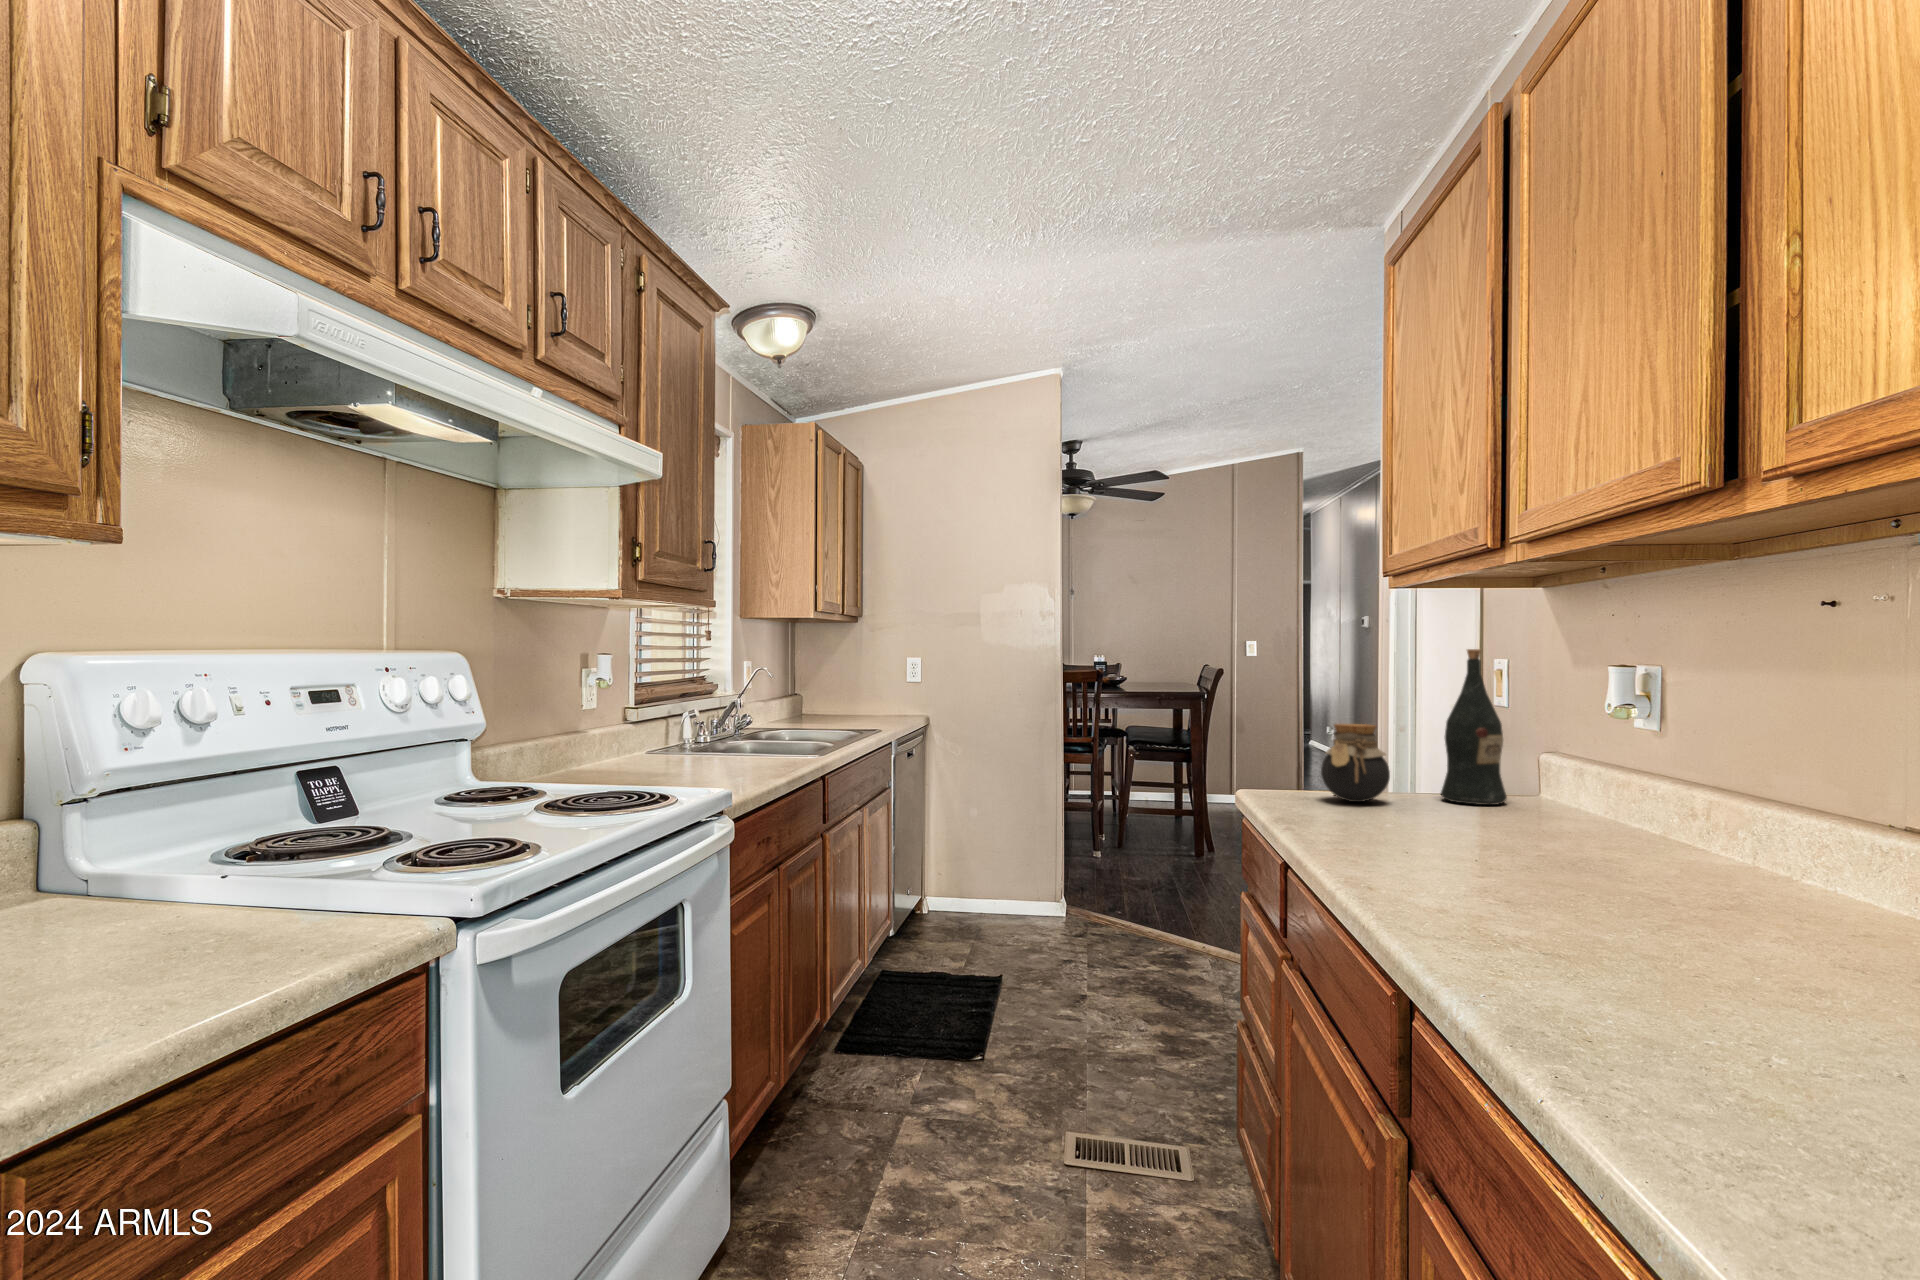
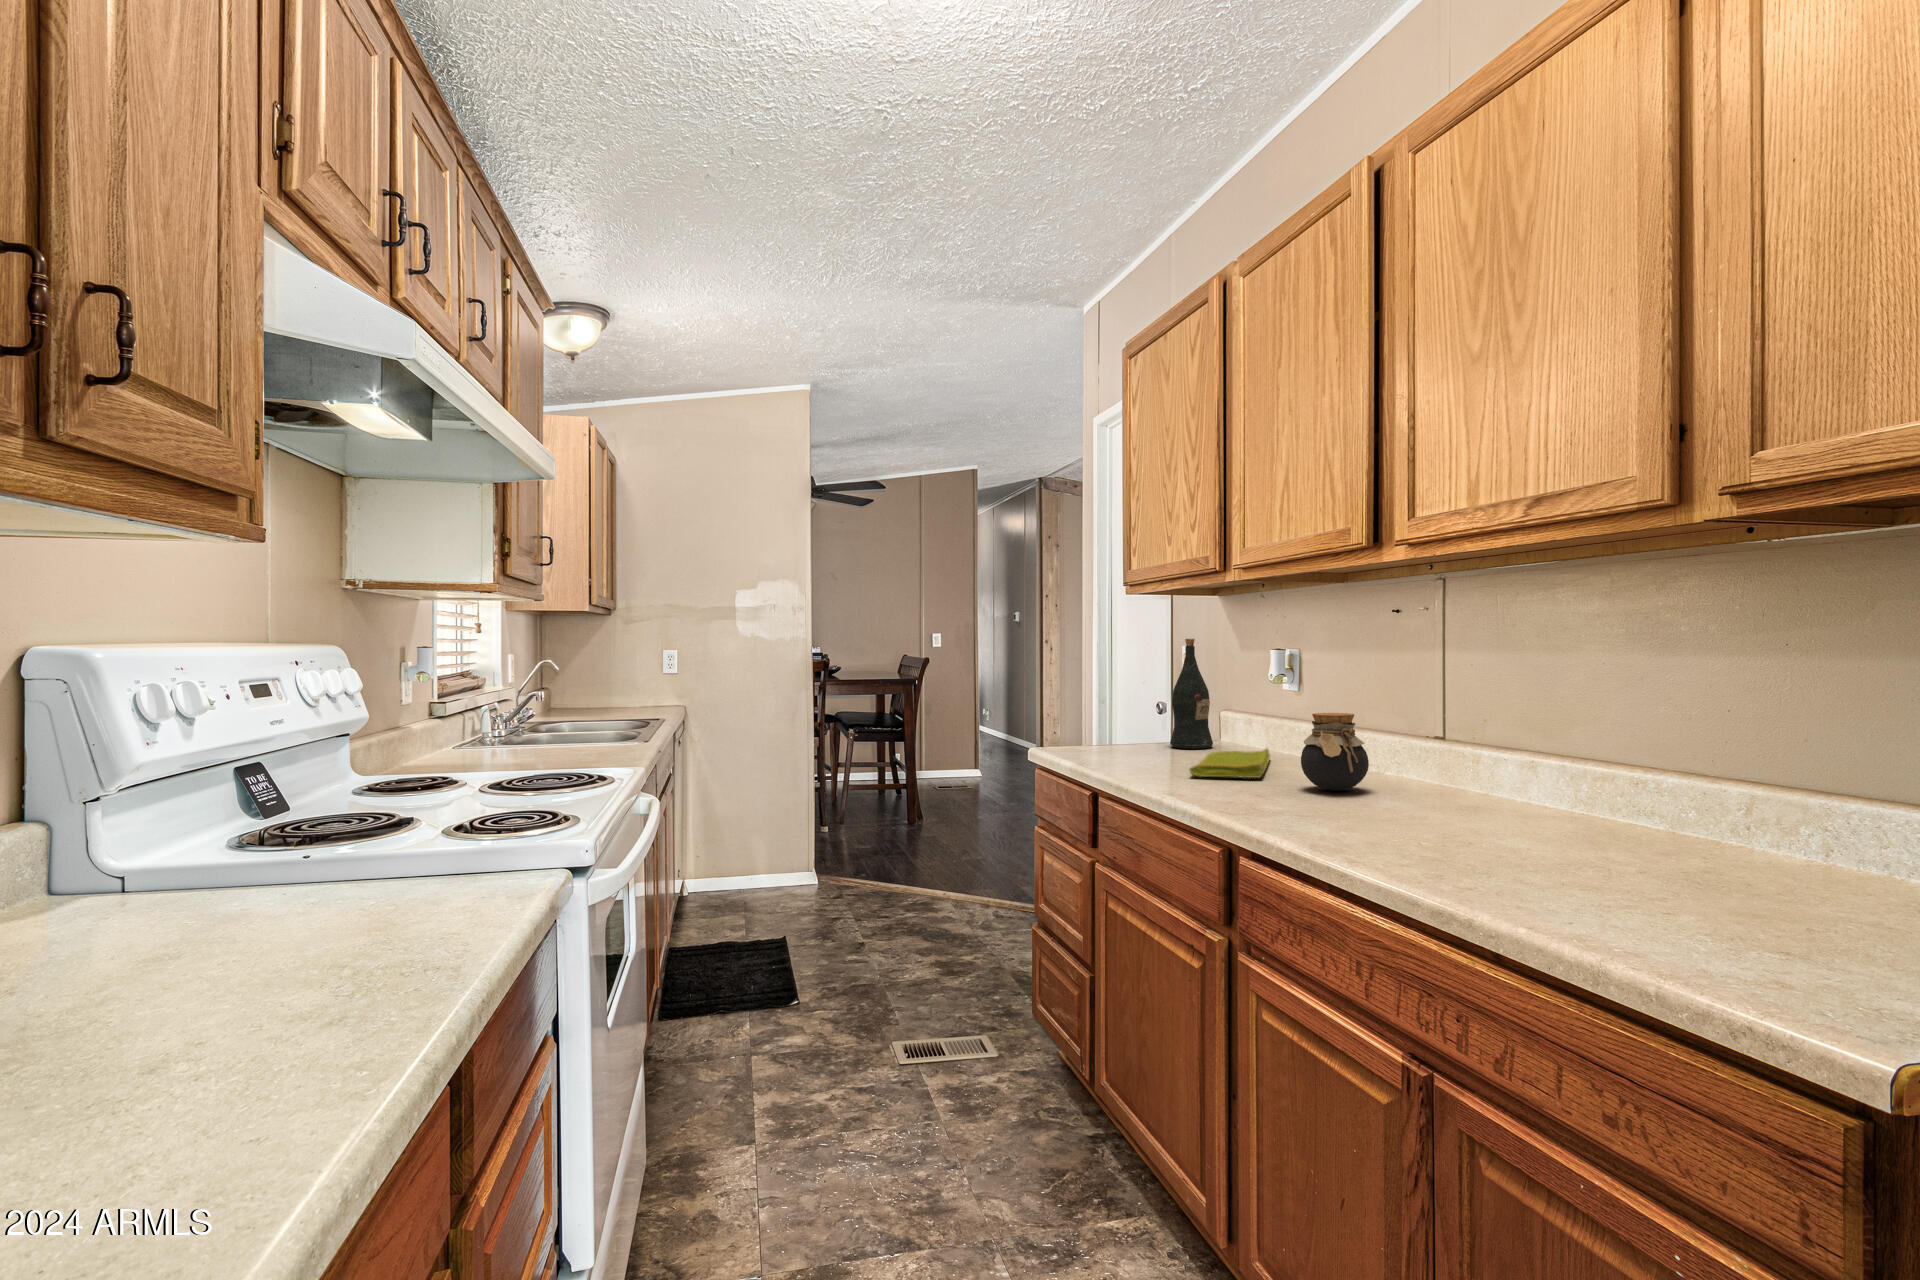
jar: present [1321,724,1390,802] -> present [1301,713,1369,791]
dish towel: none [1420,812,1582,861] -> present [1190,749,1270,778]

